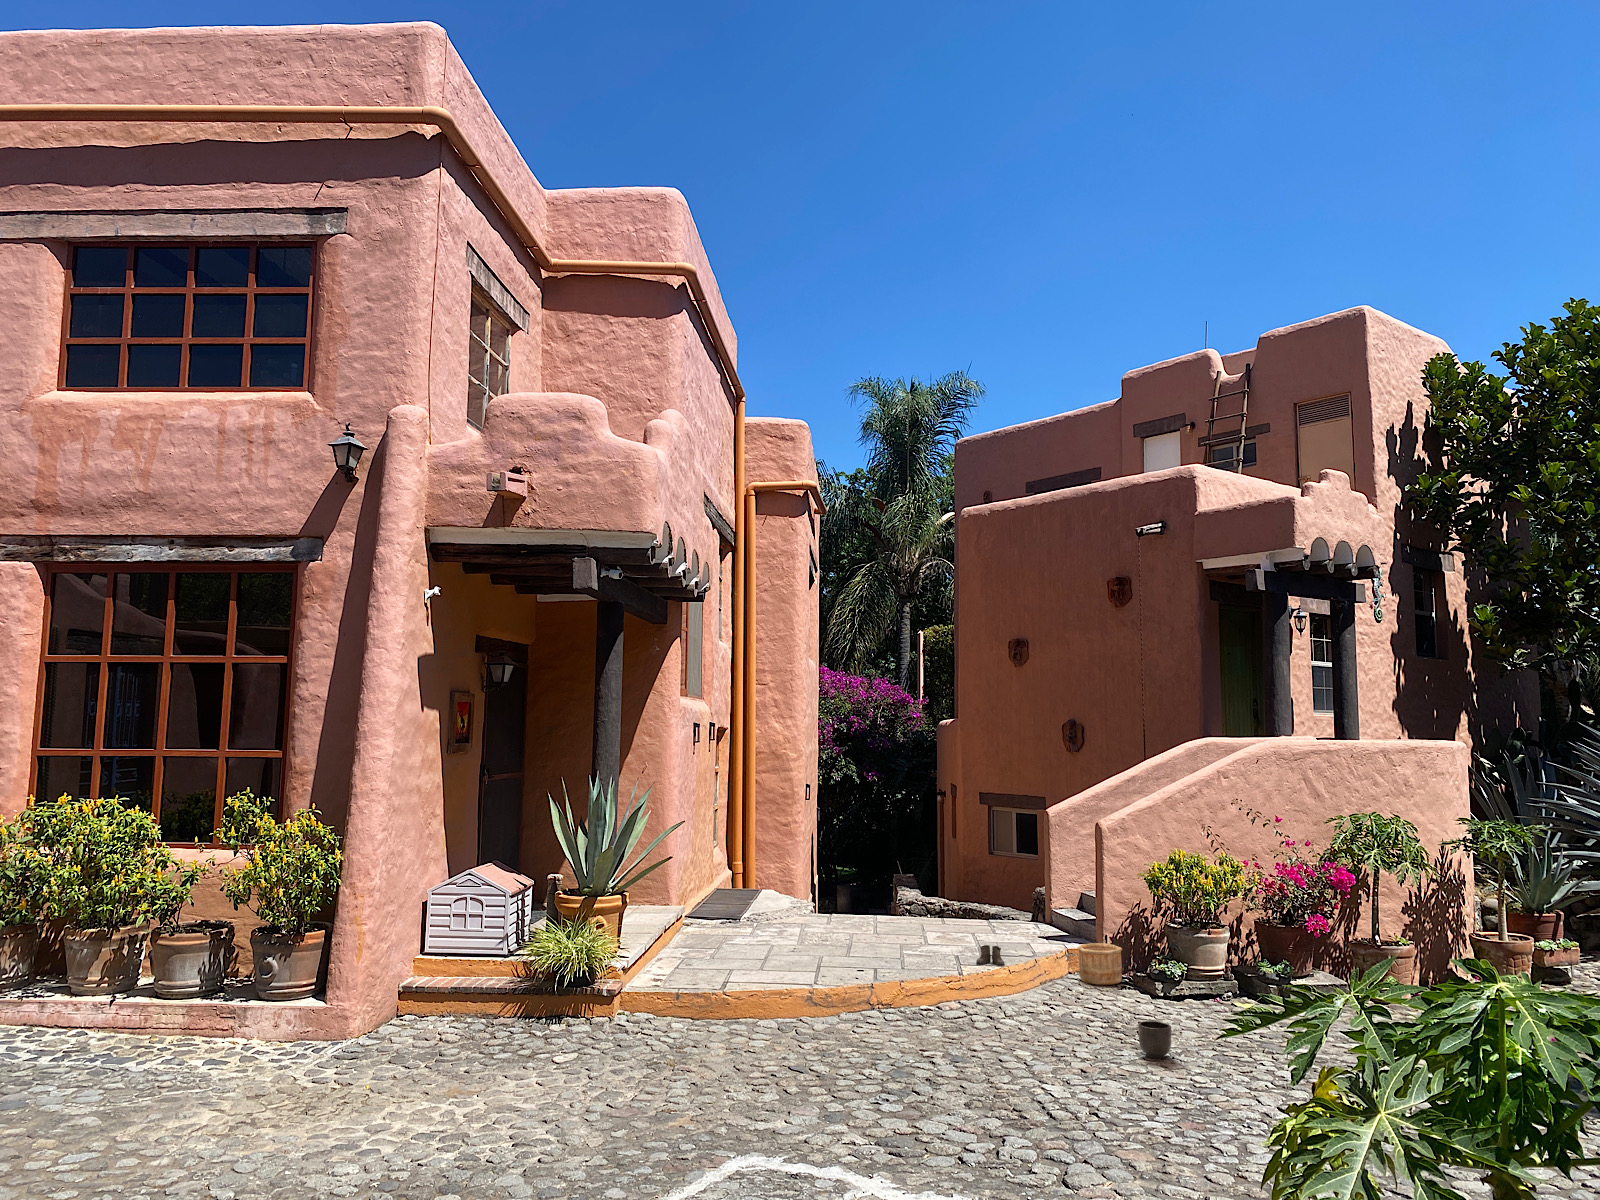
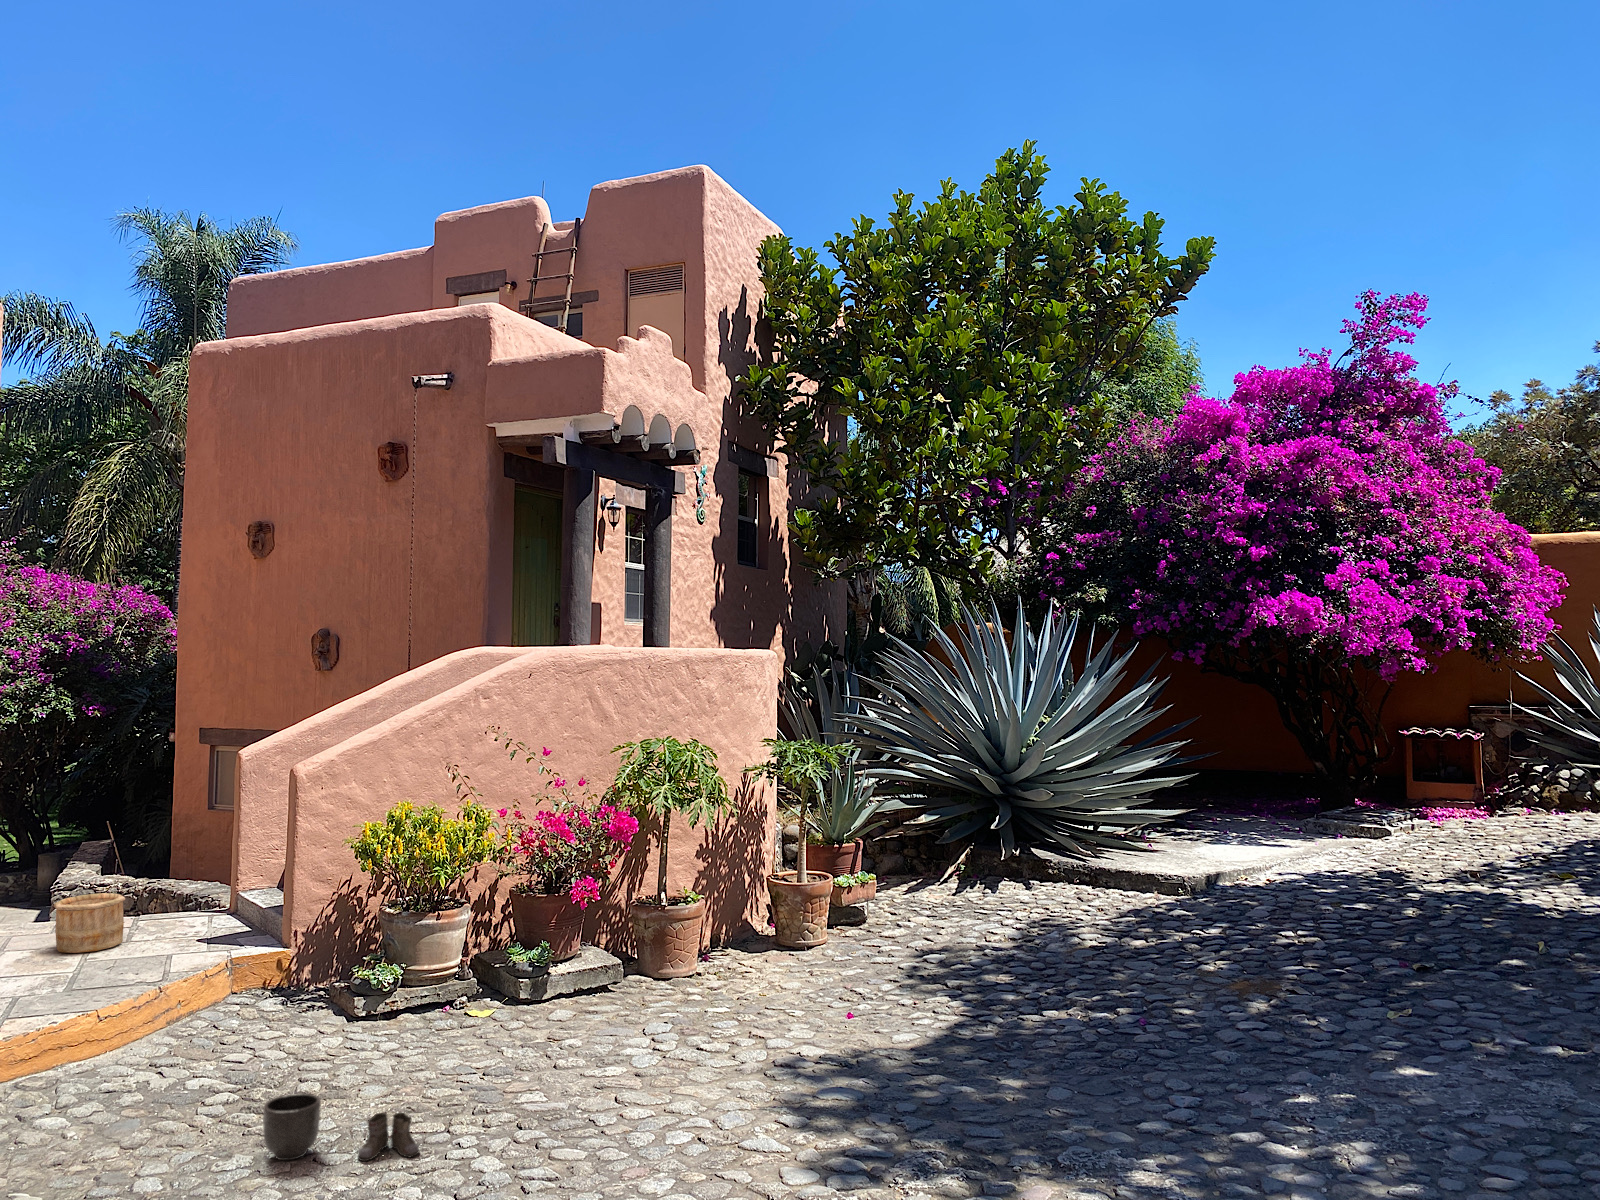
wooden bucket: present [1077,943,1122,985] -> present [54,893,125,953]
boots: present [976,945,1005,966] -> present [358,1112,419,1161]

